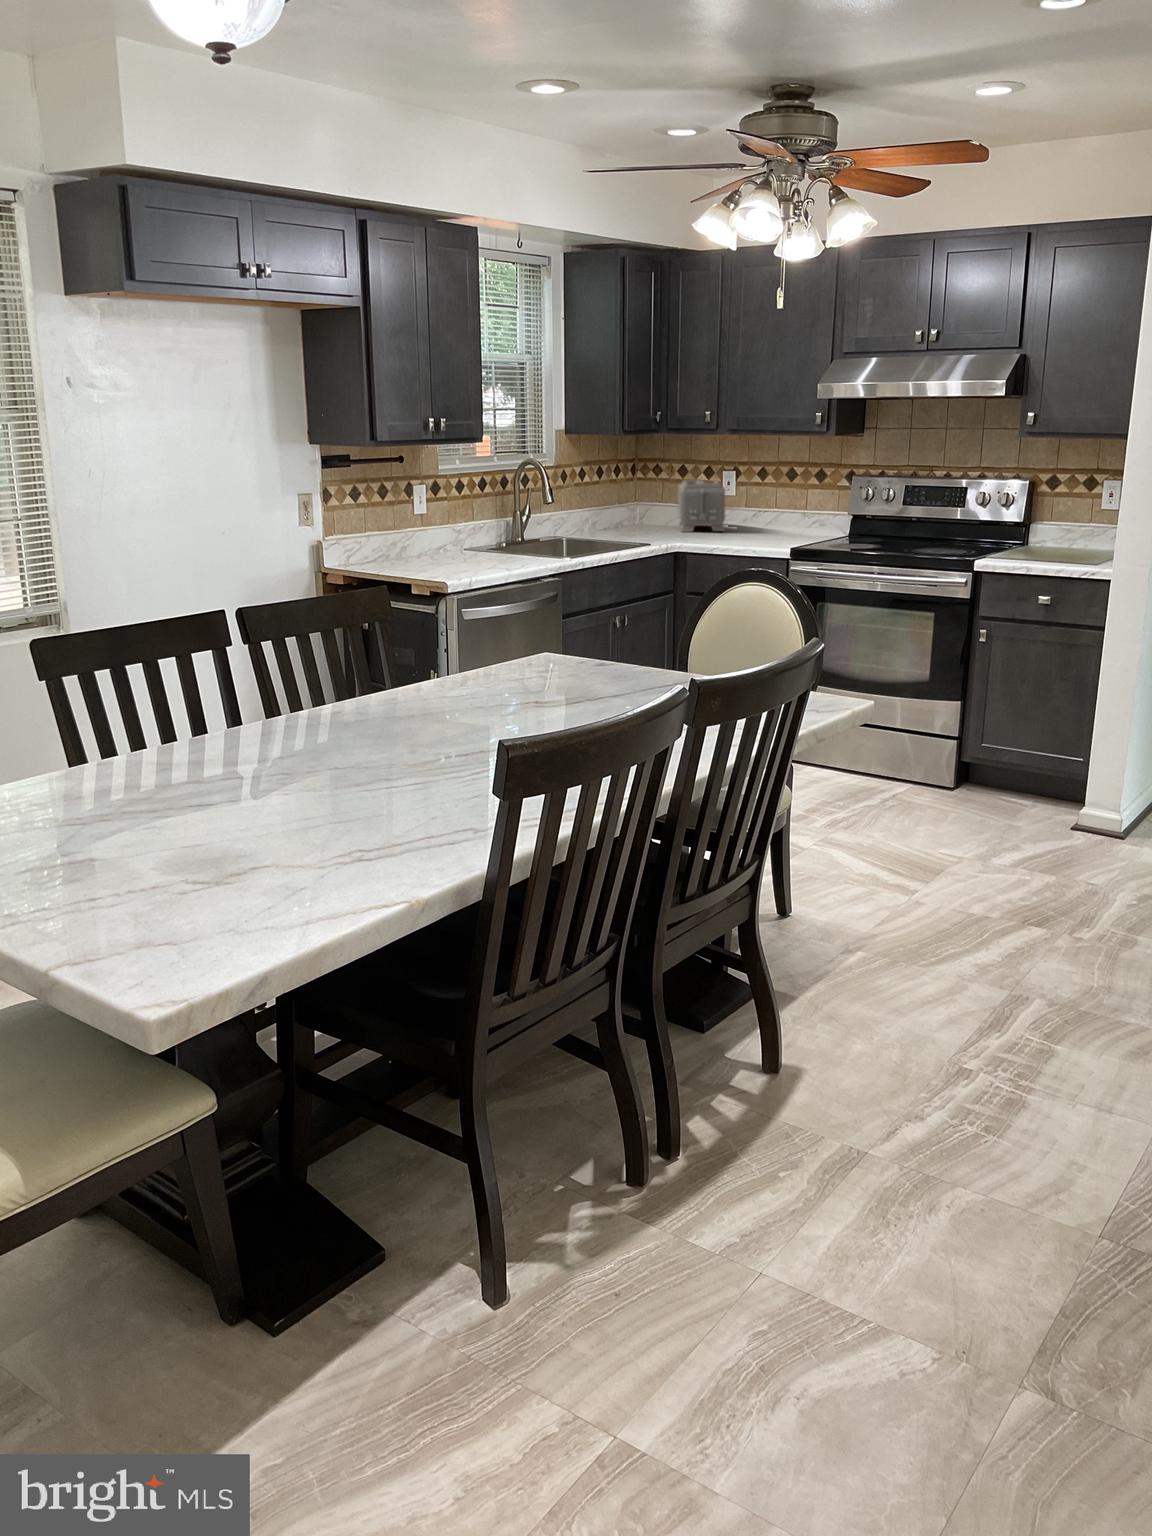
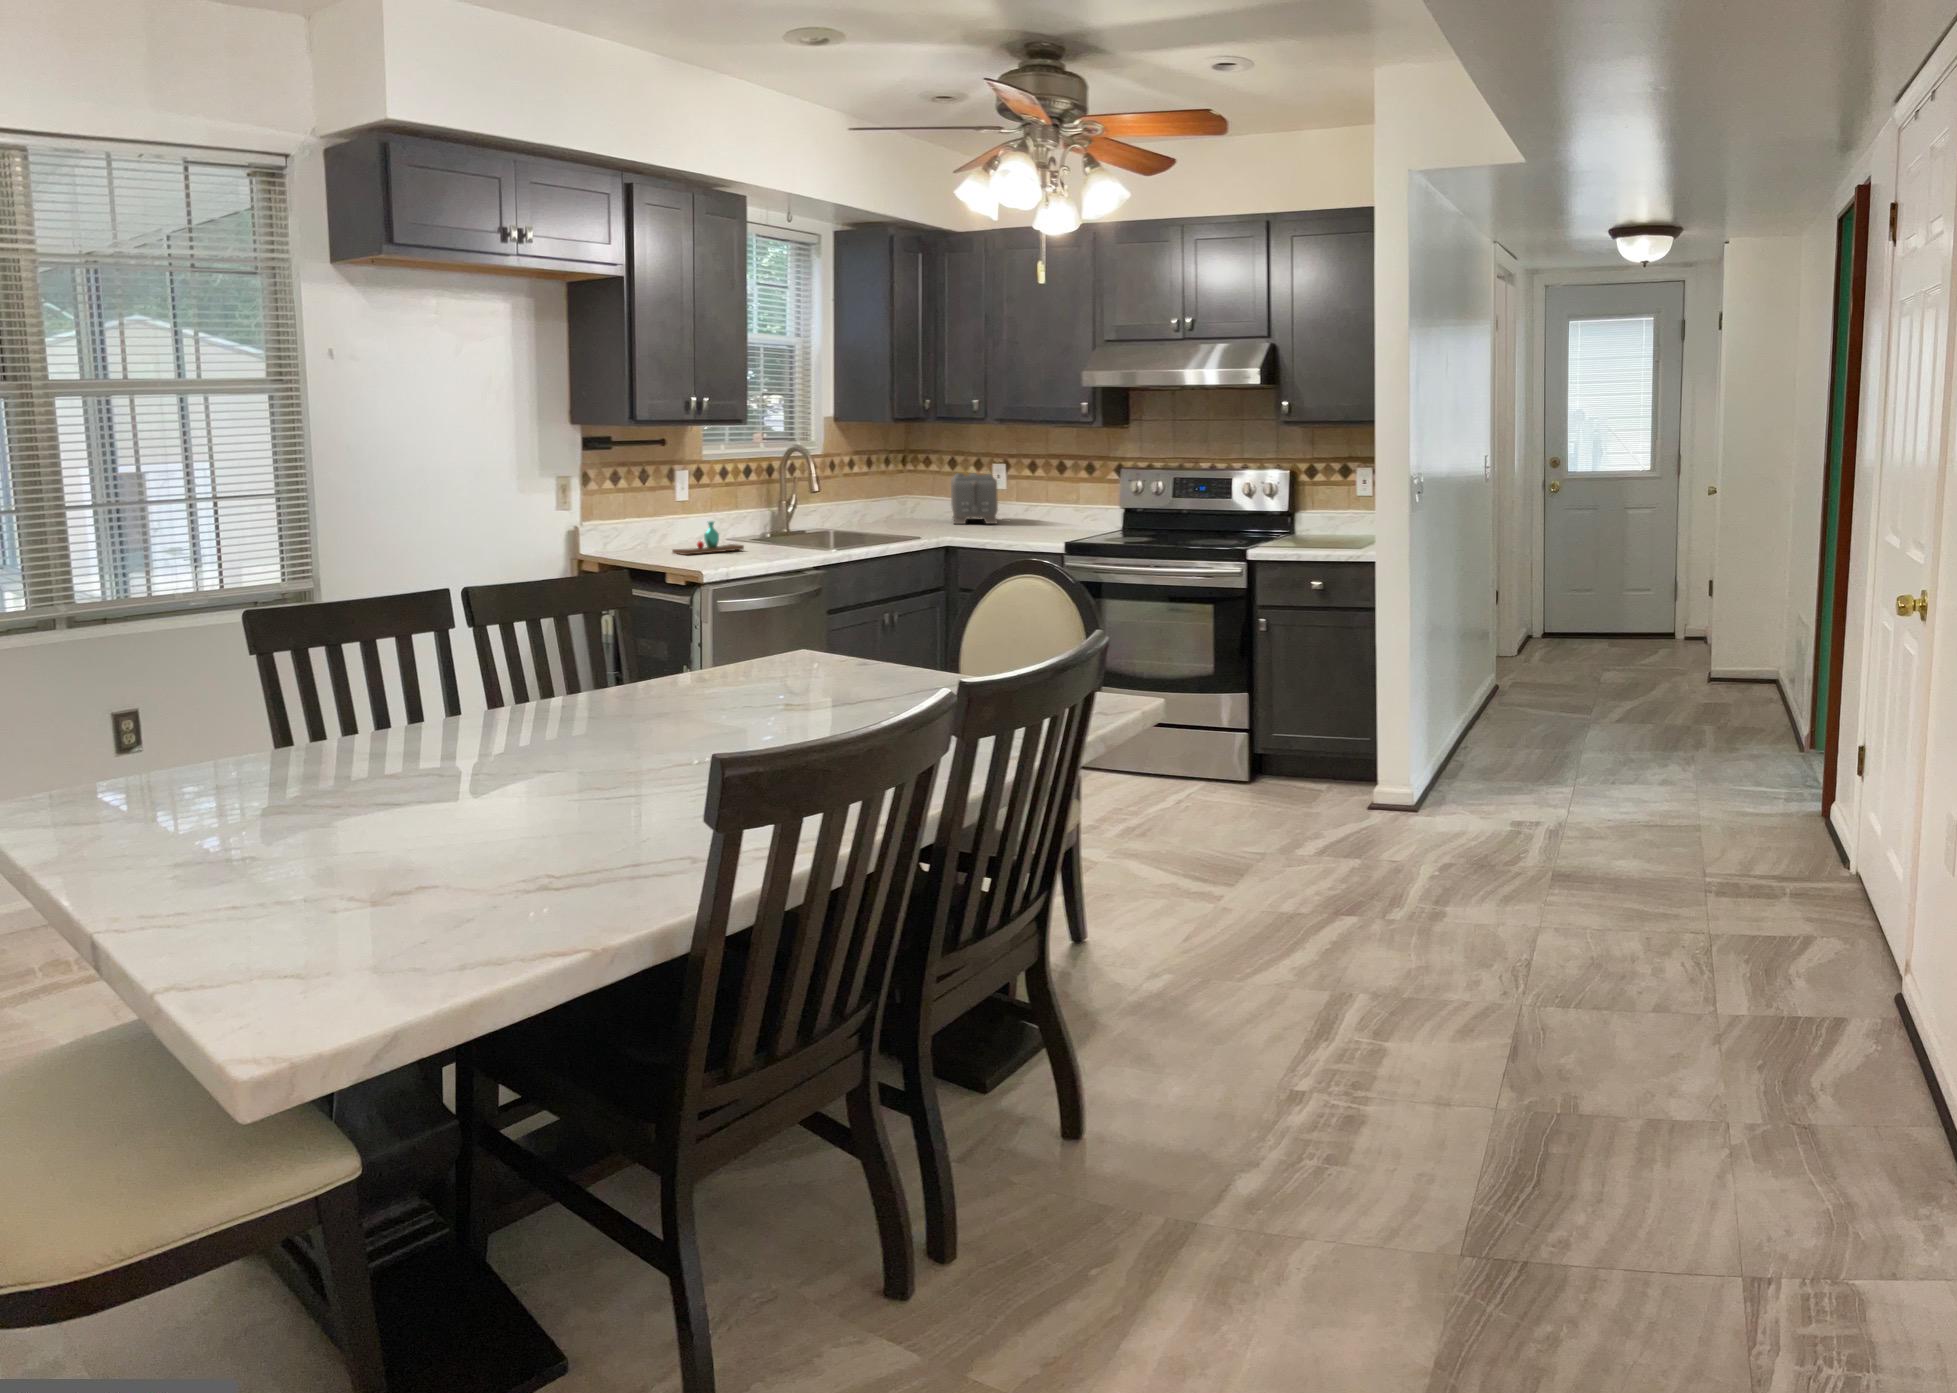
vase: none [410,539,481,574] -> present [672,521,744,555]

